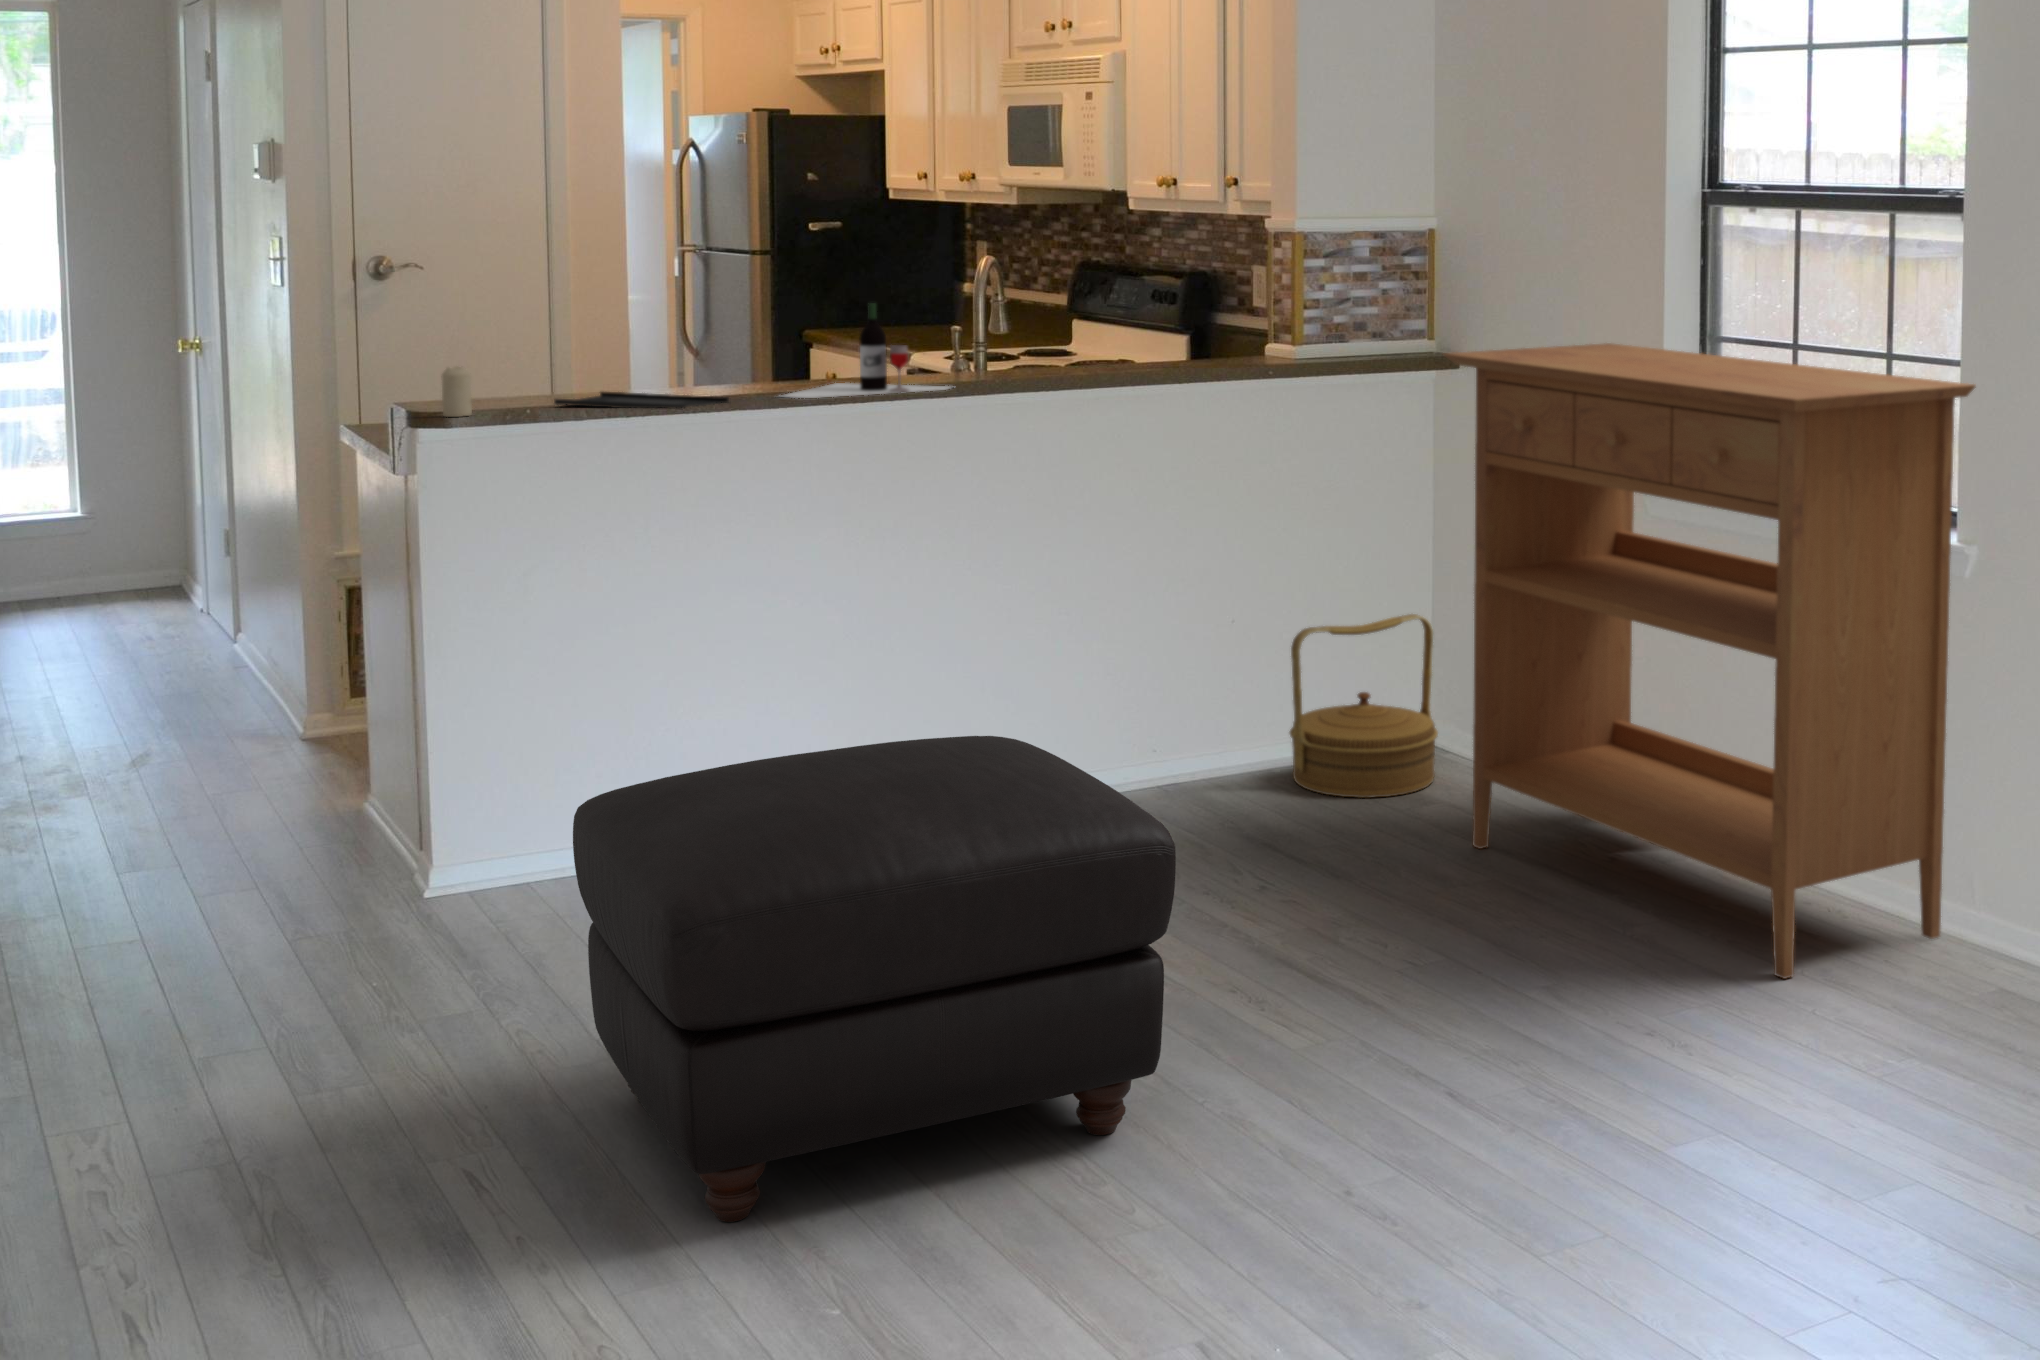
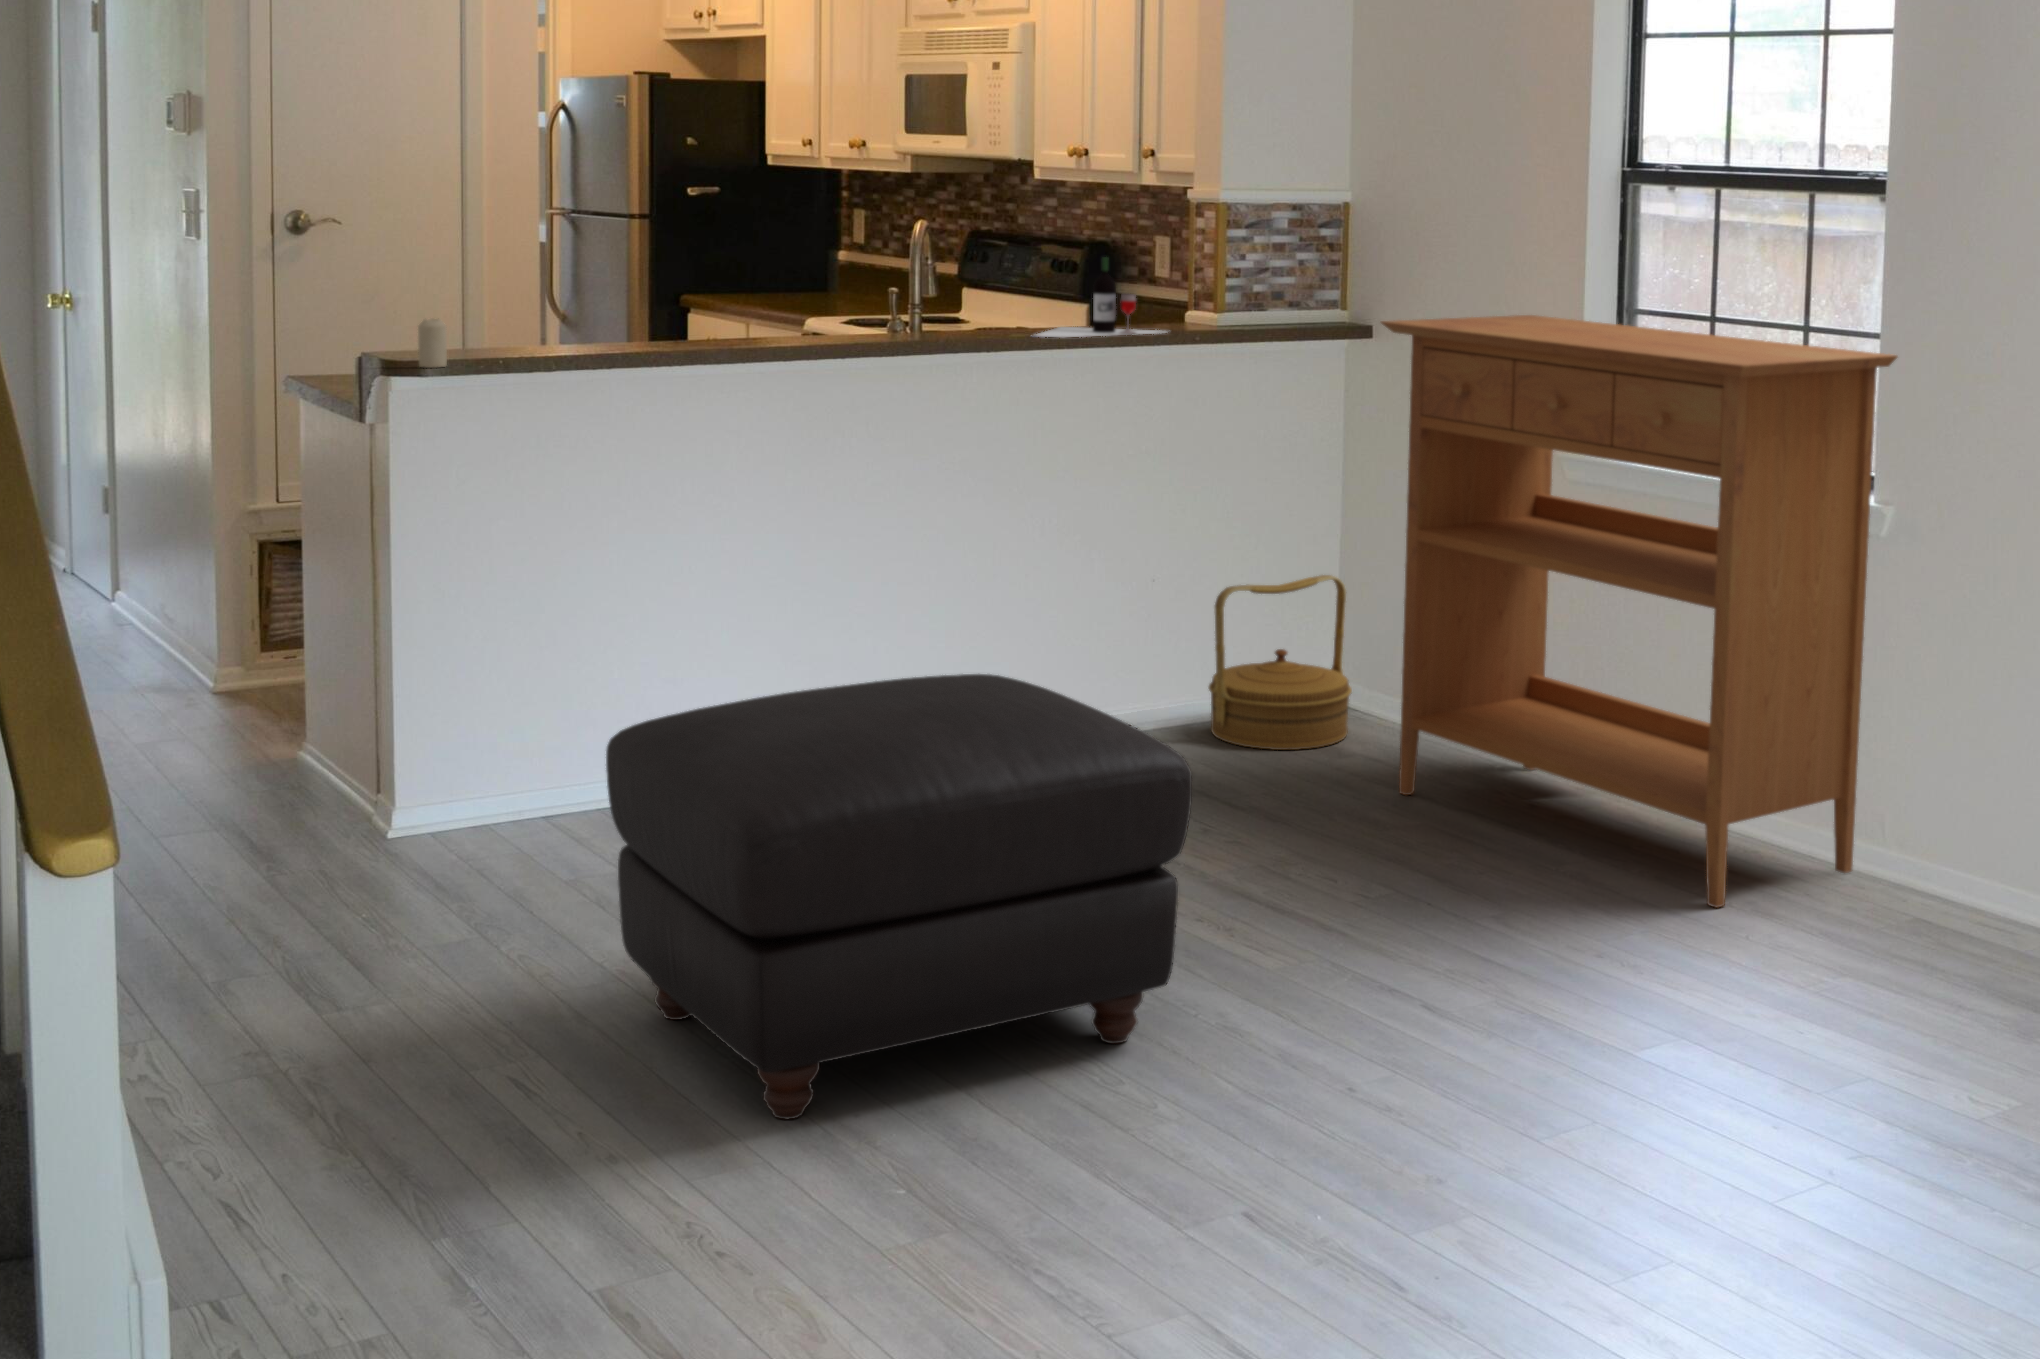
wine bottle: present [783,303,950,398] -> present [1037,257,1165,337]
tray: present [554,392,729,408] -> none [519,346,691,365]

